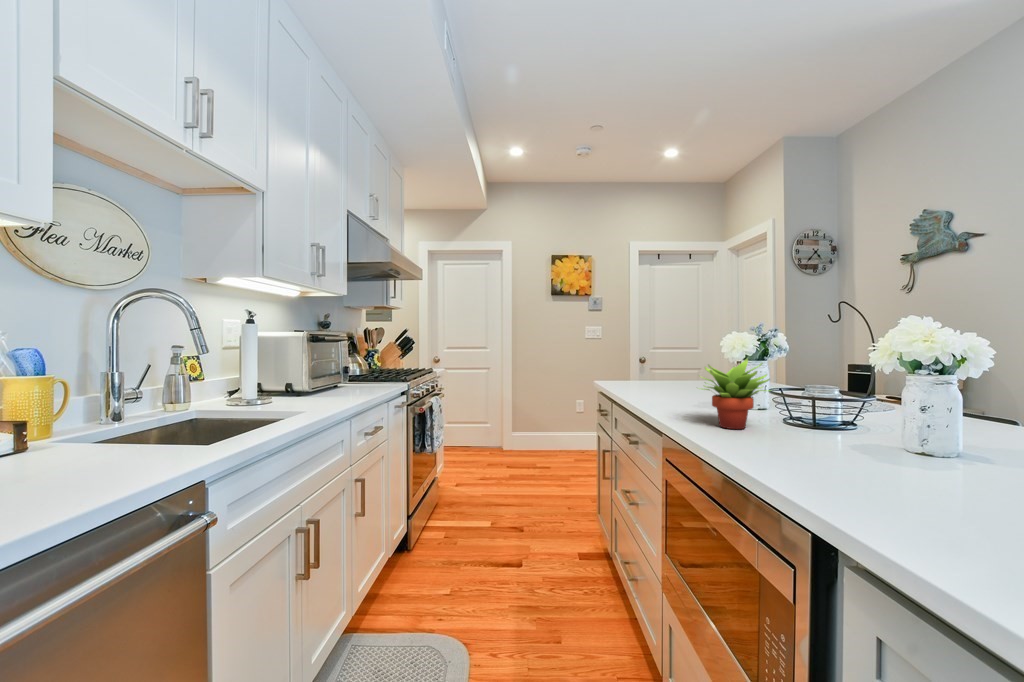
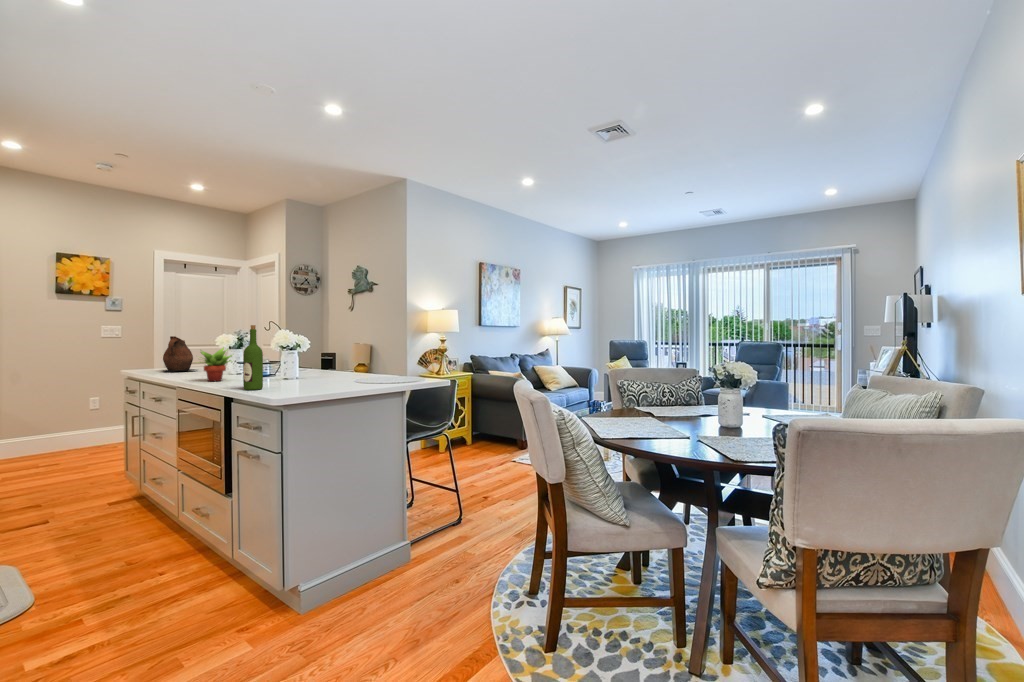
wine bottle: none [864,304,936,519] -> present [243,325,263,390]
ceramic pitcher: none [635,337,684,388] -> present [163,336,195,371]

